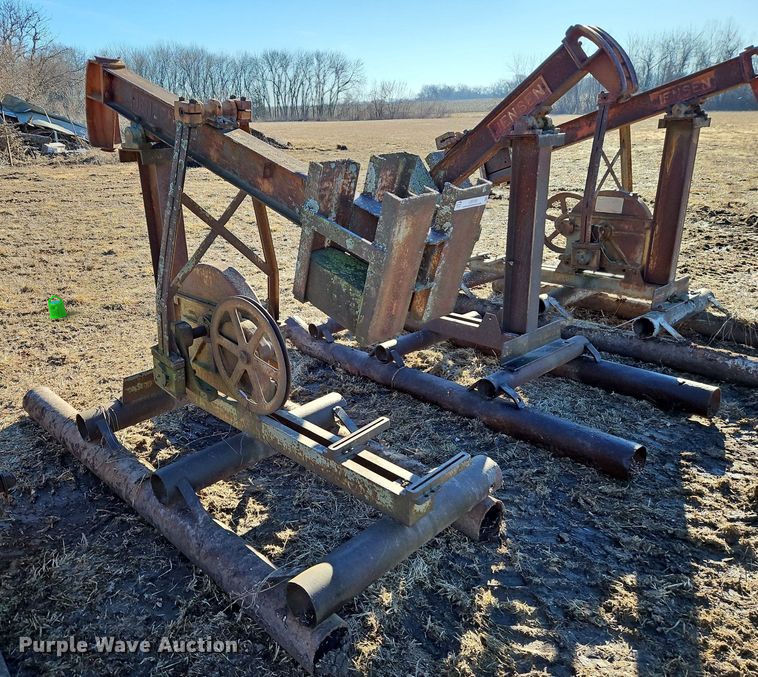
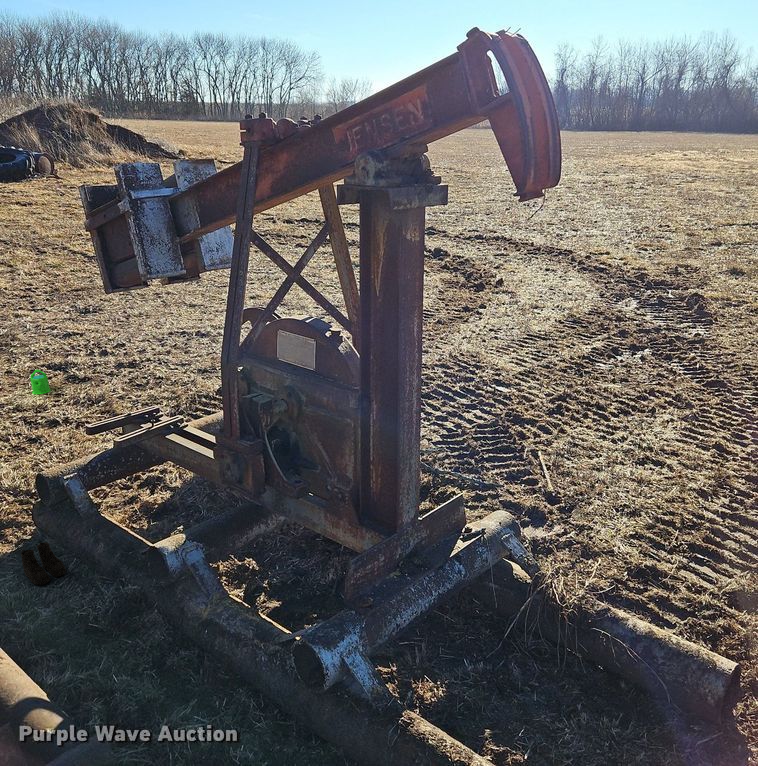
boots: none [29,455,73,496] -> present [21,542,66,585]

